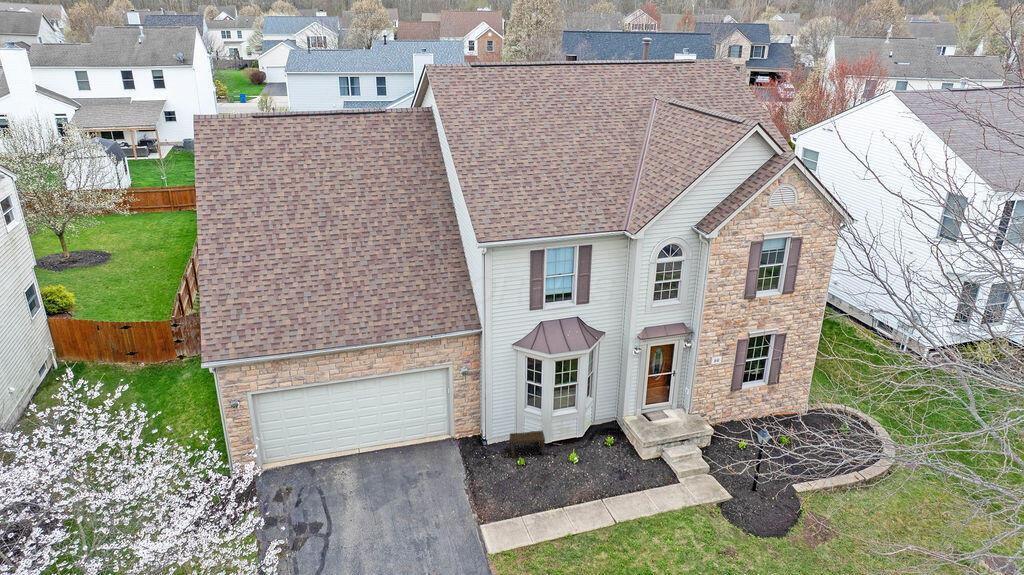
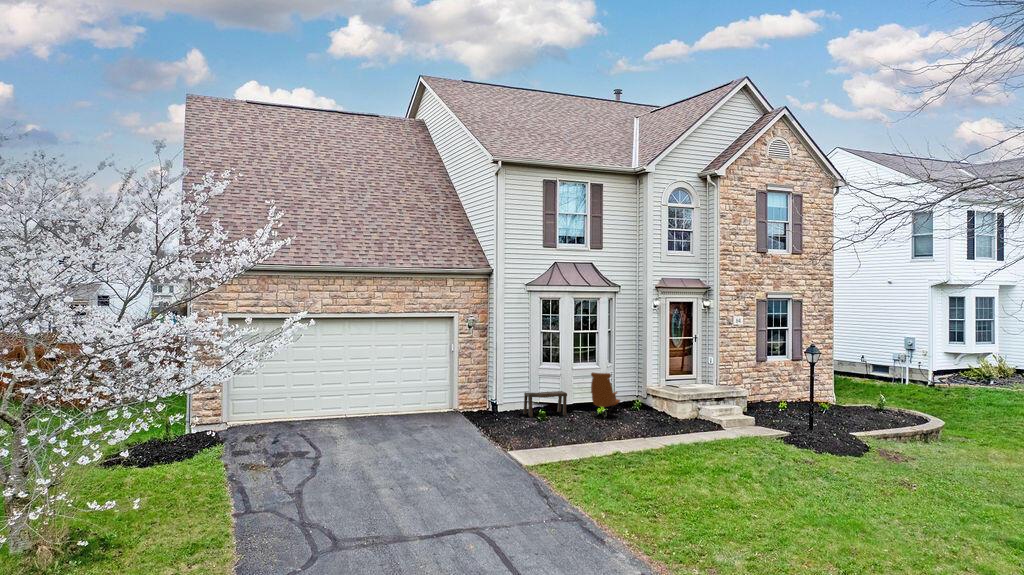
lounge chair: none [565,430,595,464] -> present [591,373,620,417]

